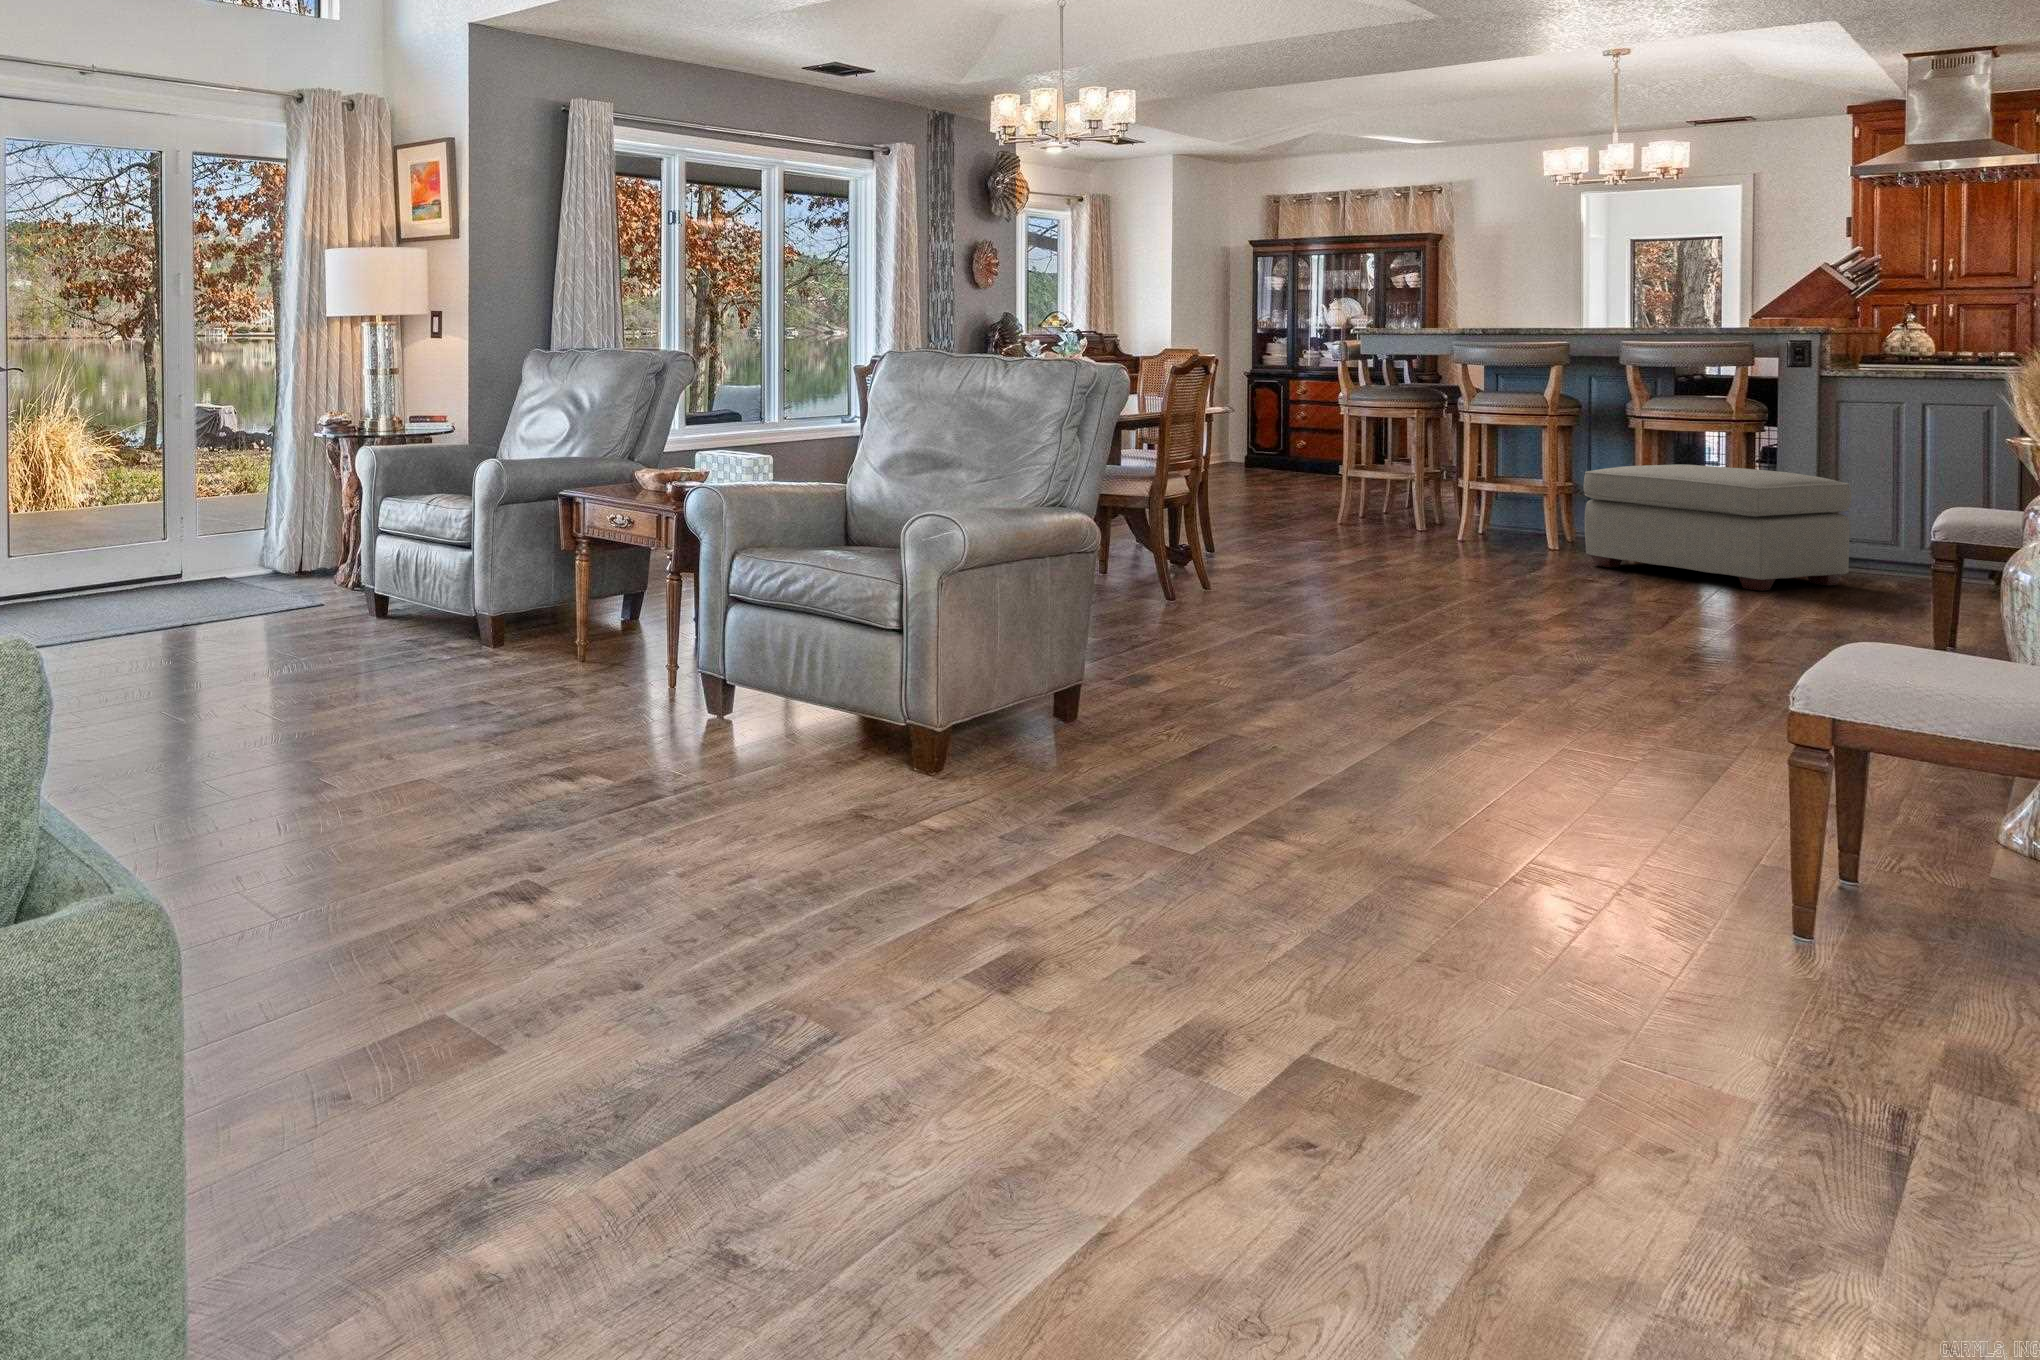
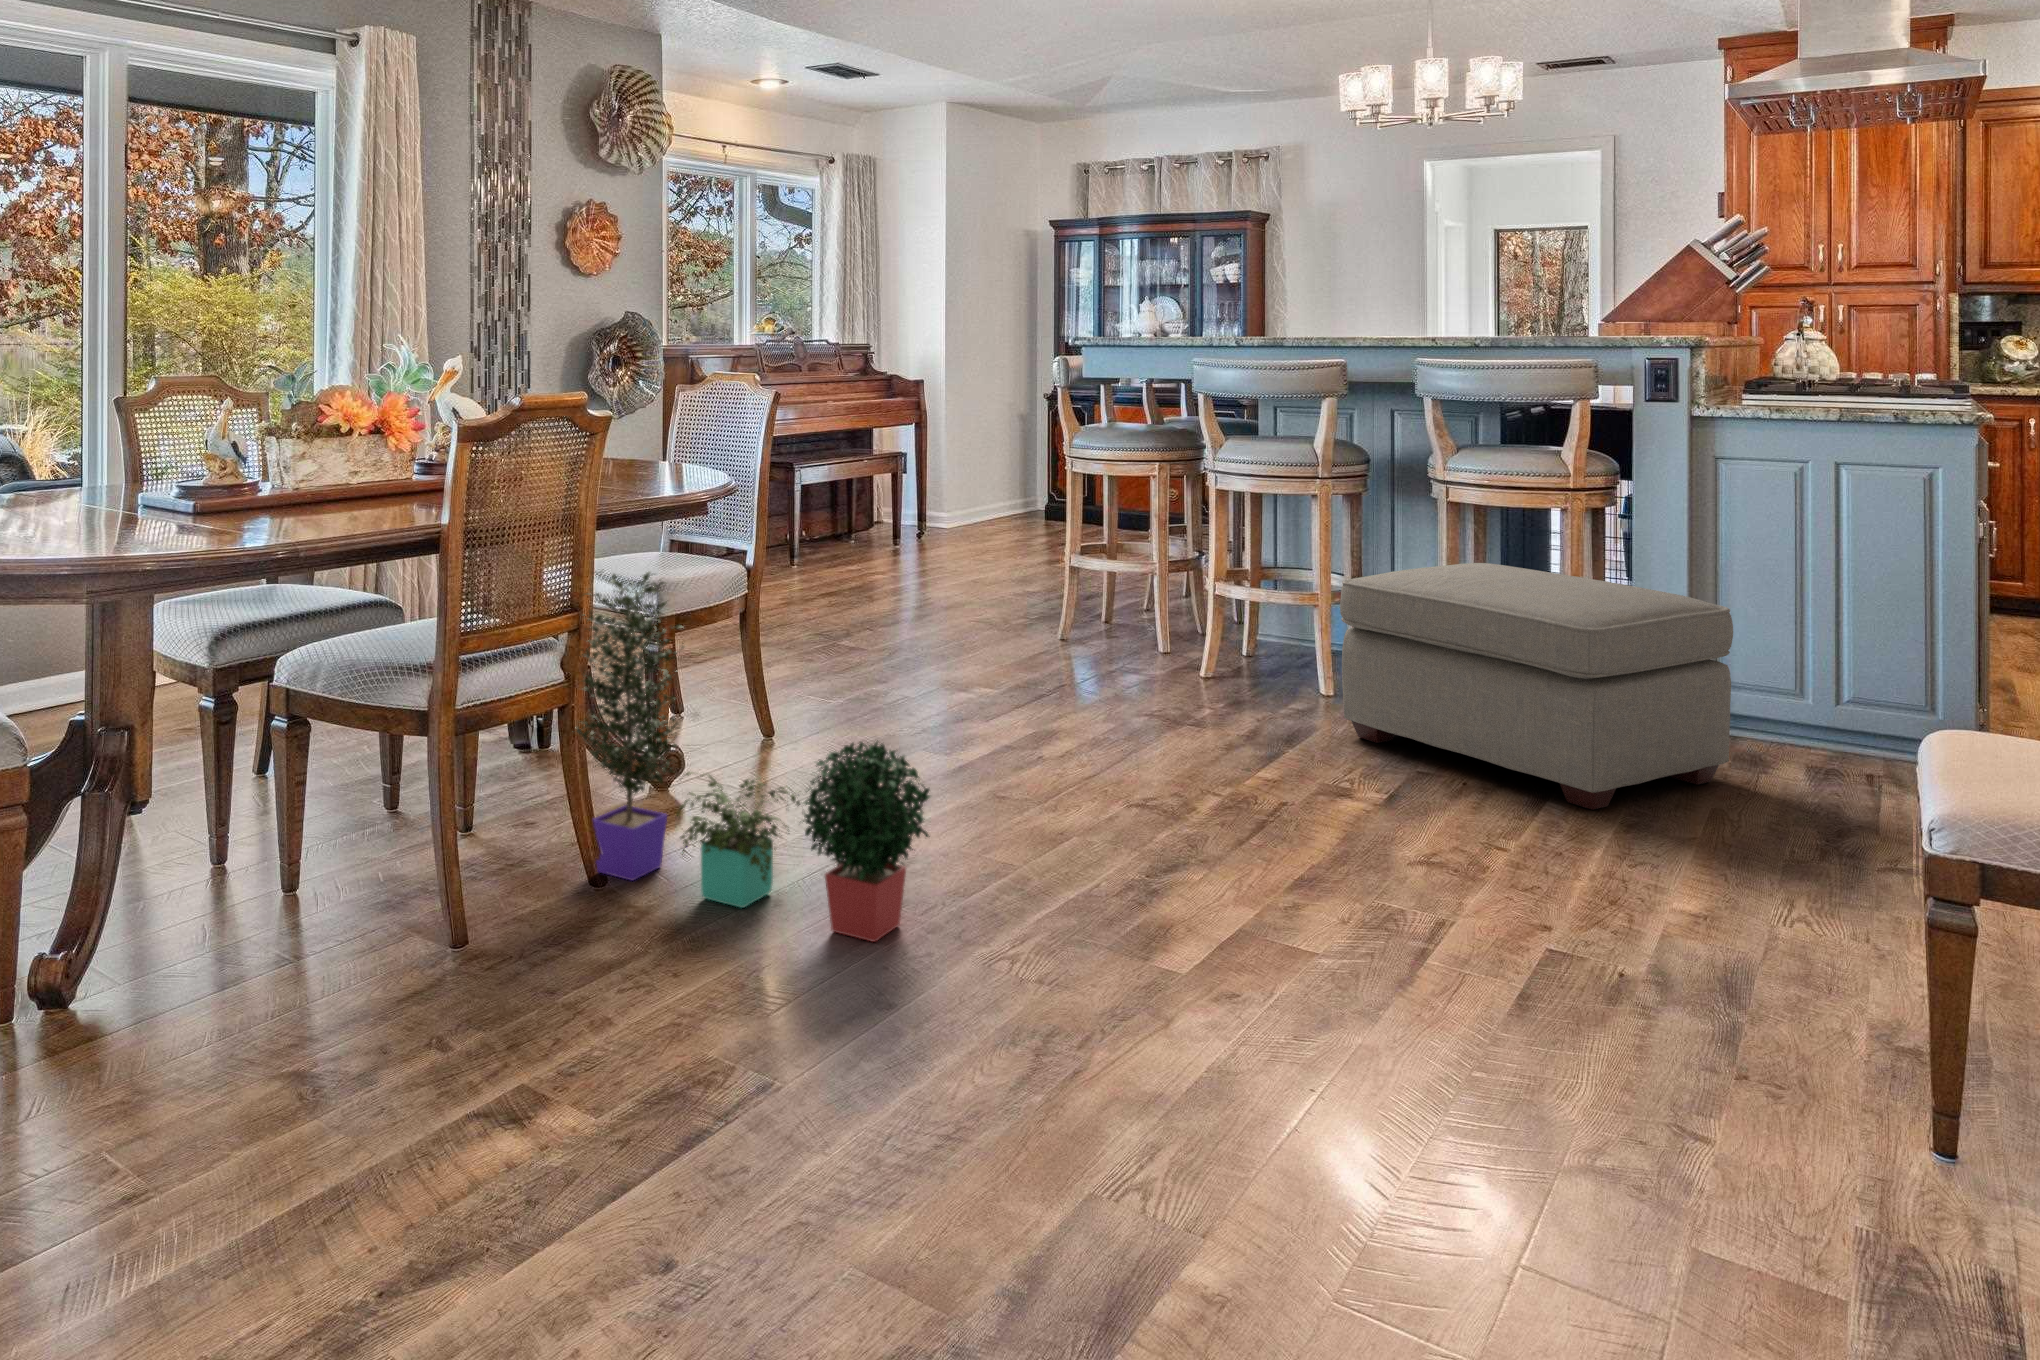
potted plant: none [1184,440,1408,610] -> present [576,572,930,942]

